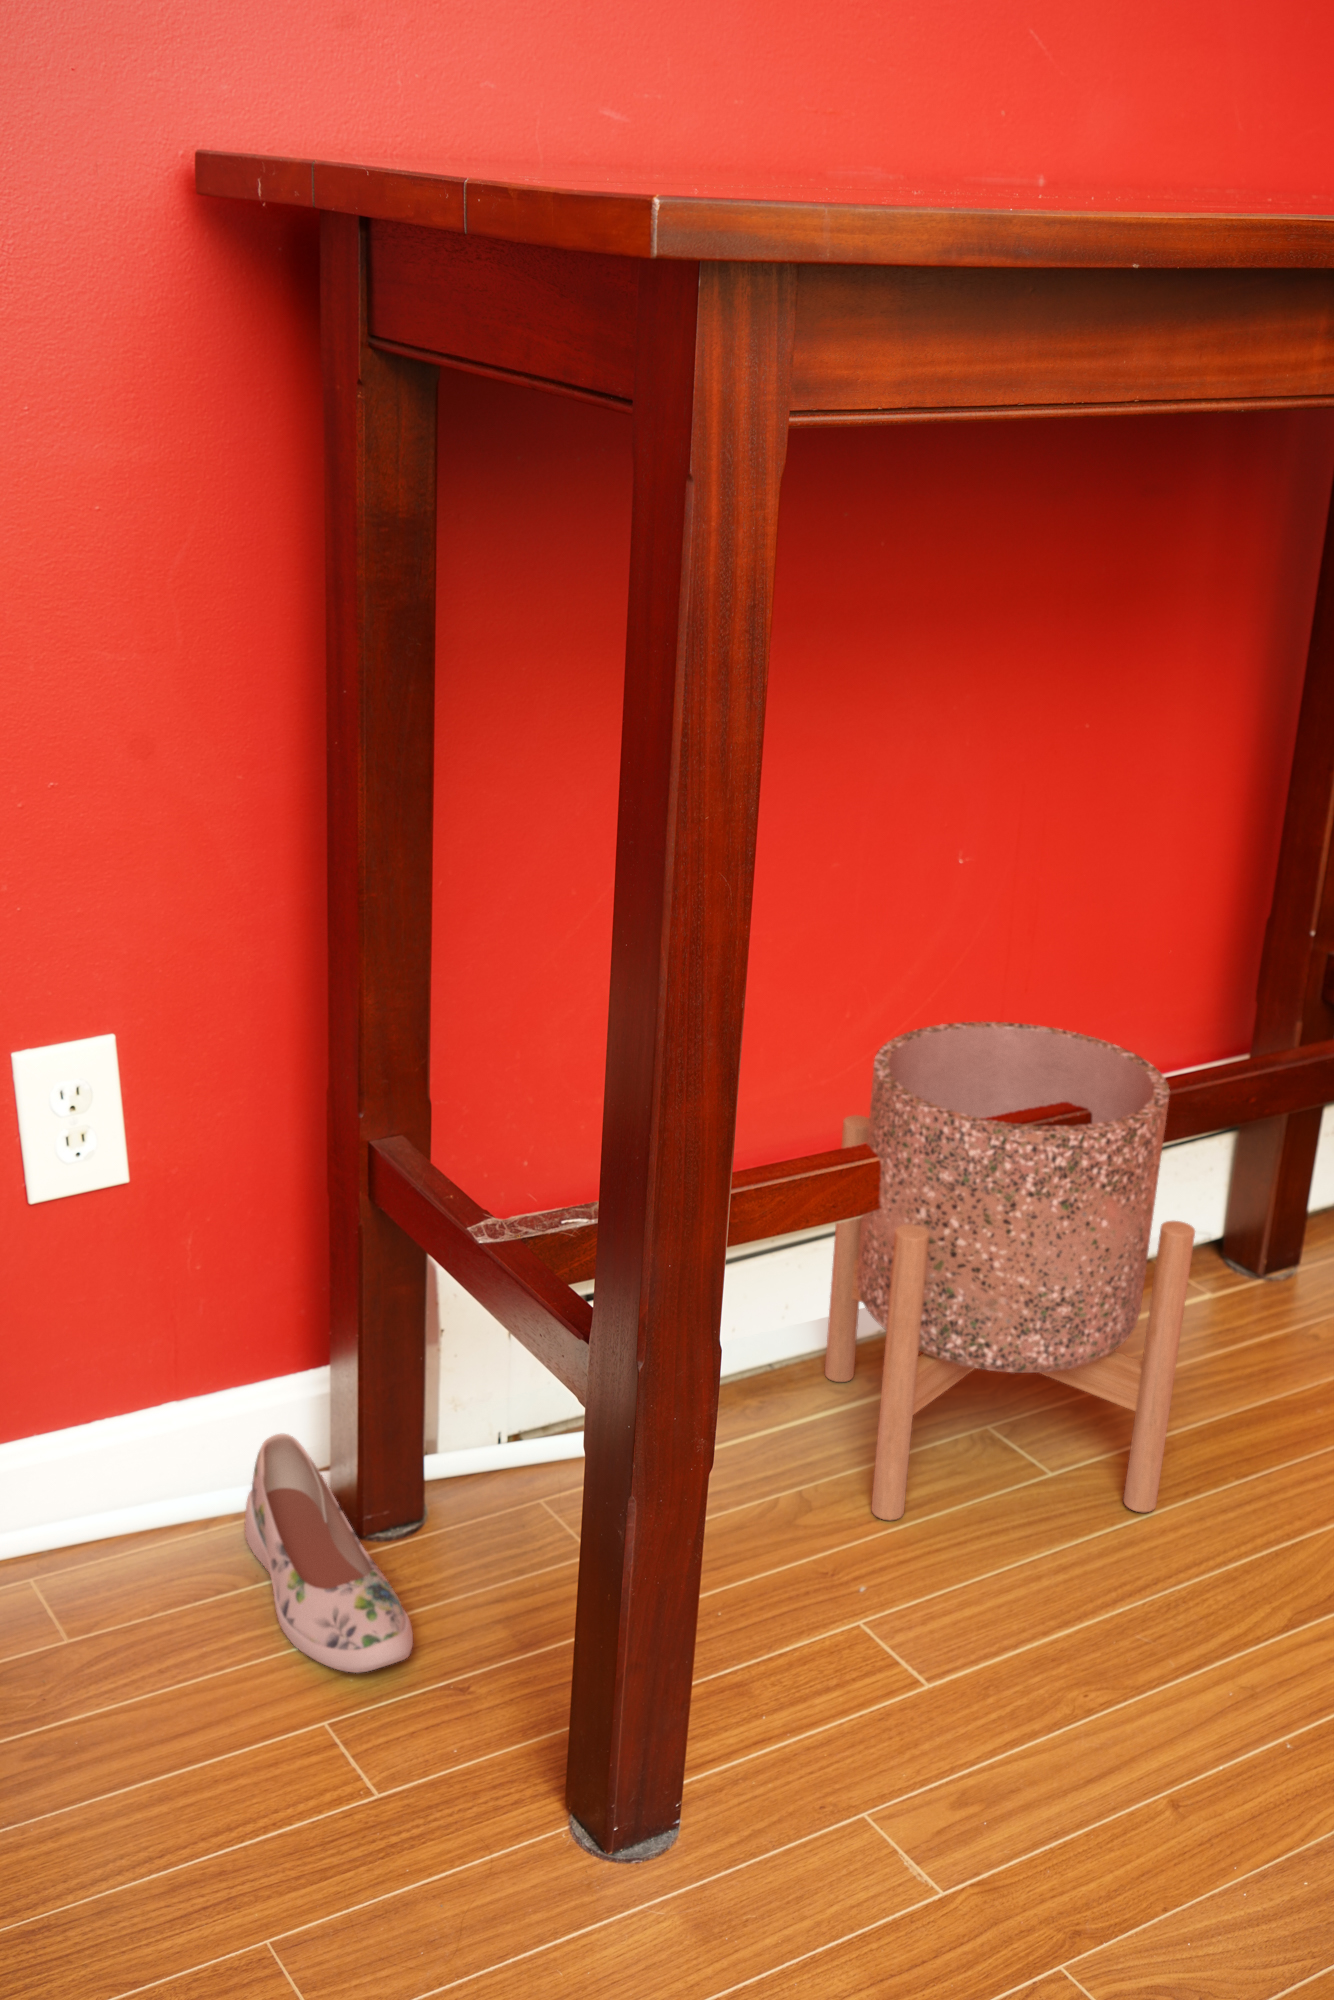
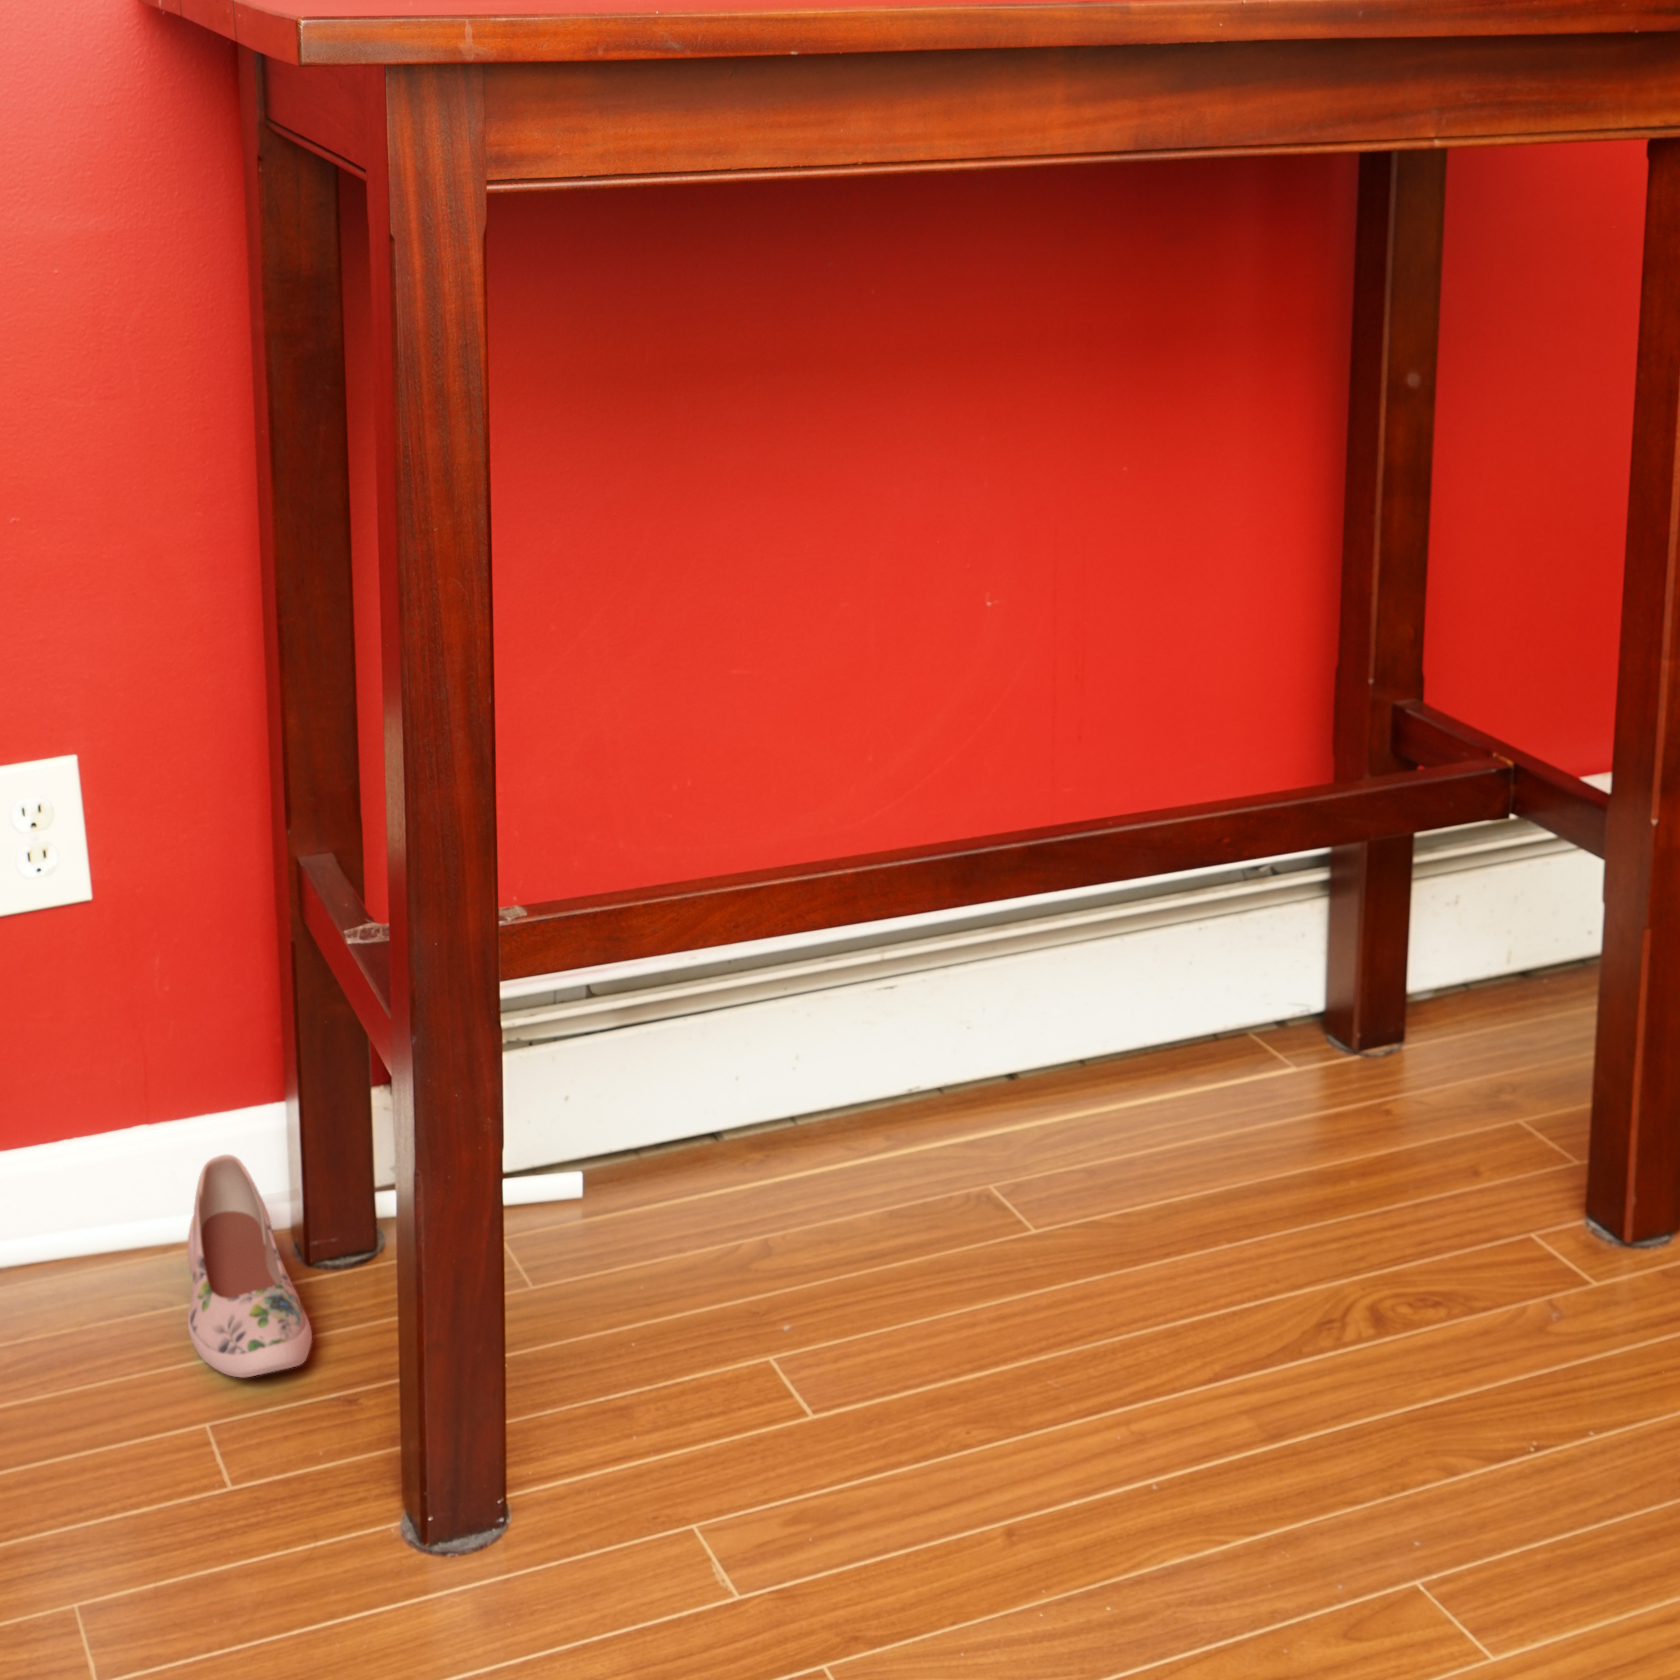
planter: present [825,1022,1195,1520] -> none [829,763,1142,1270]

